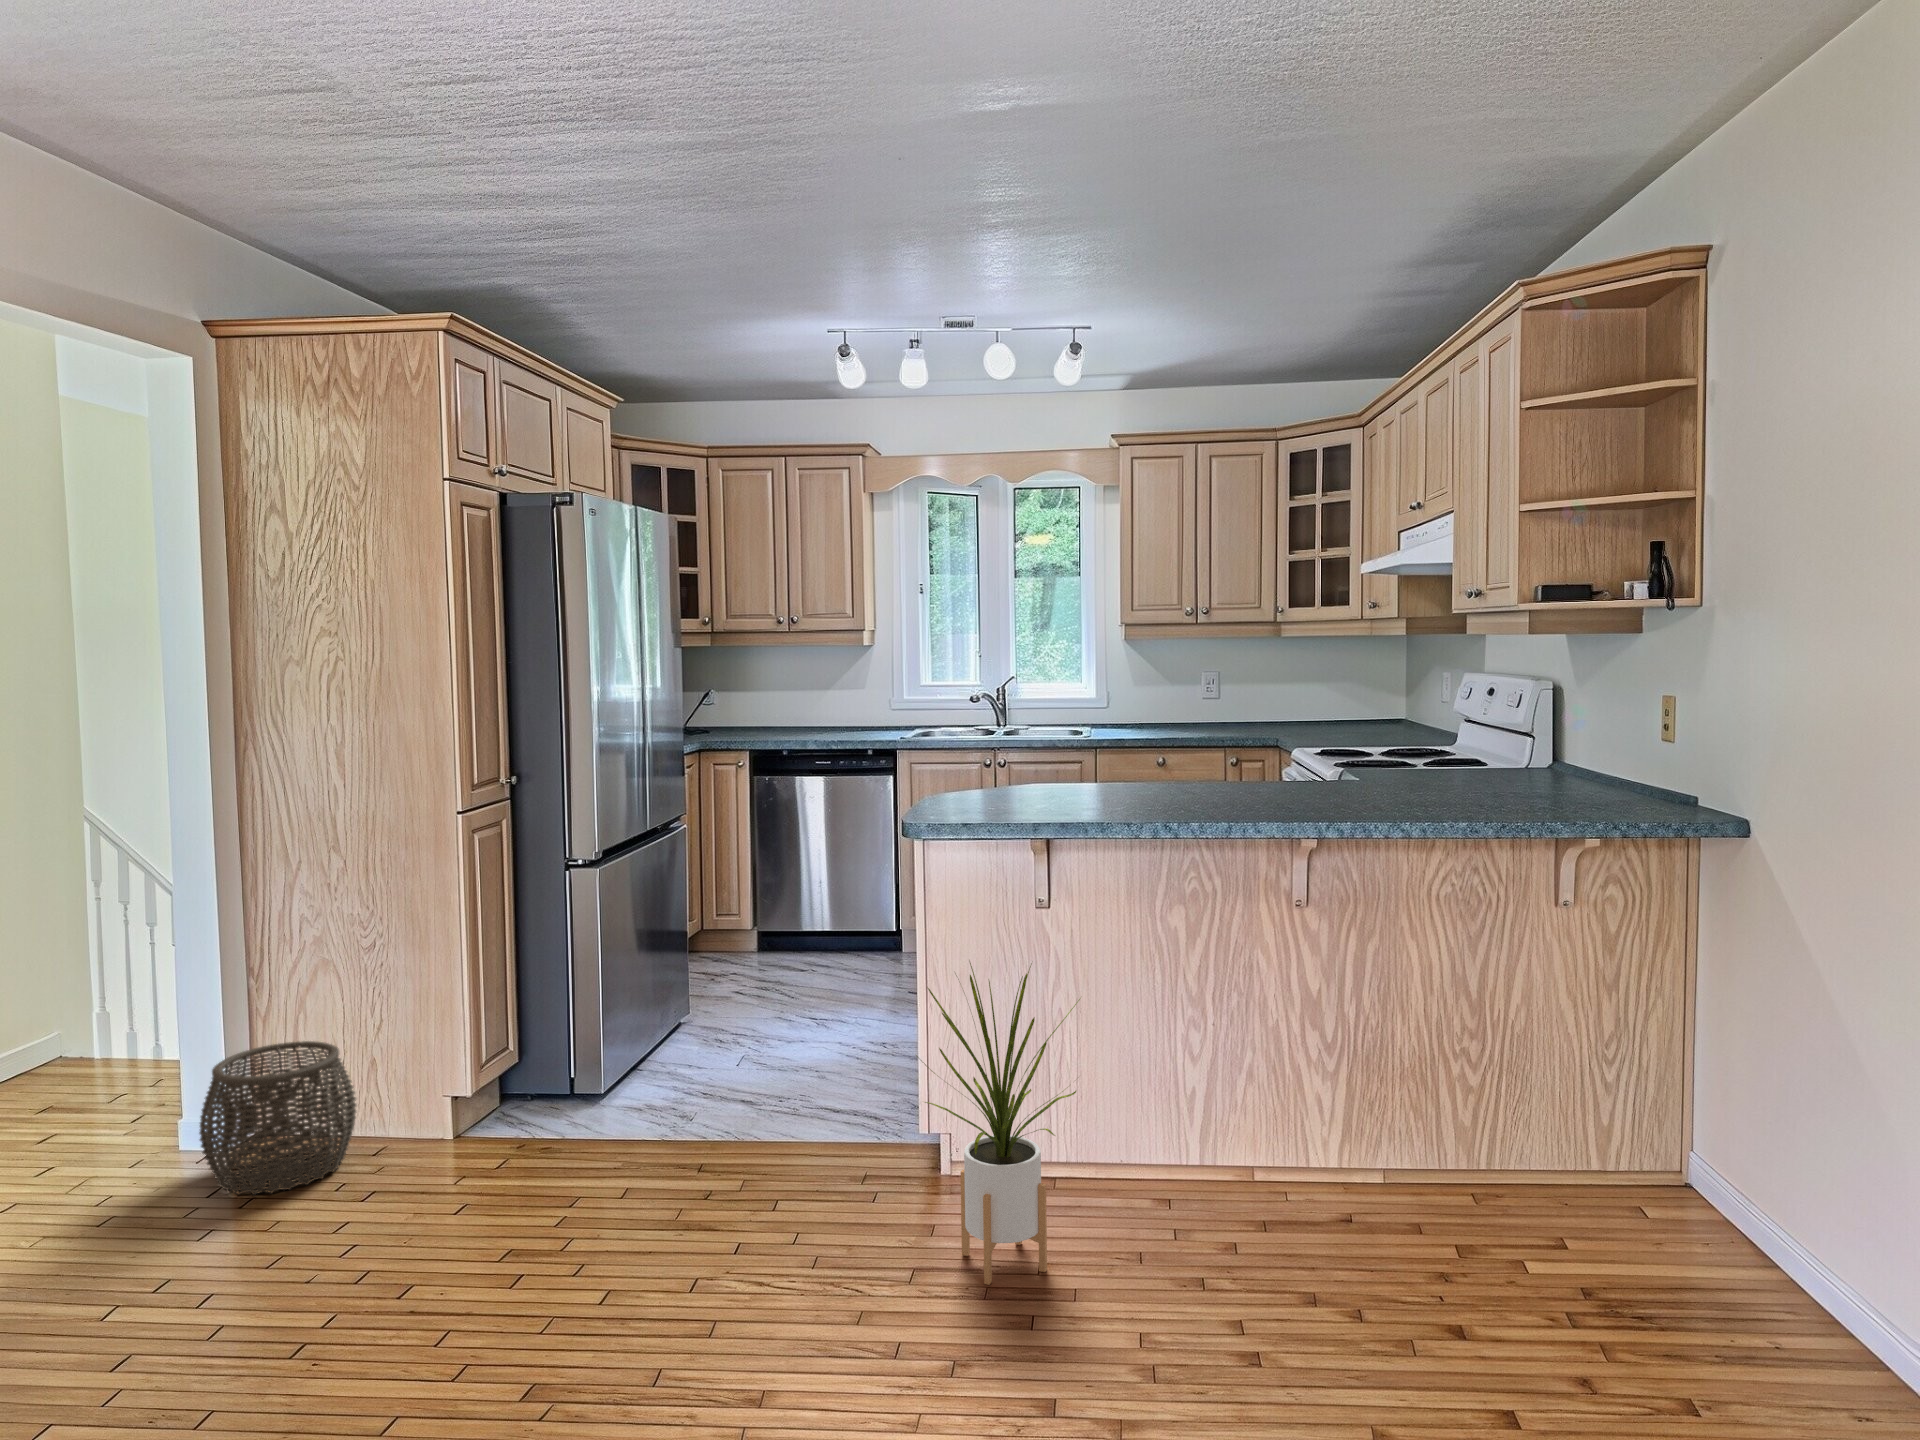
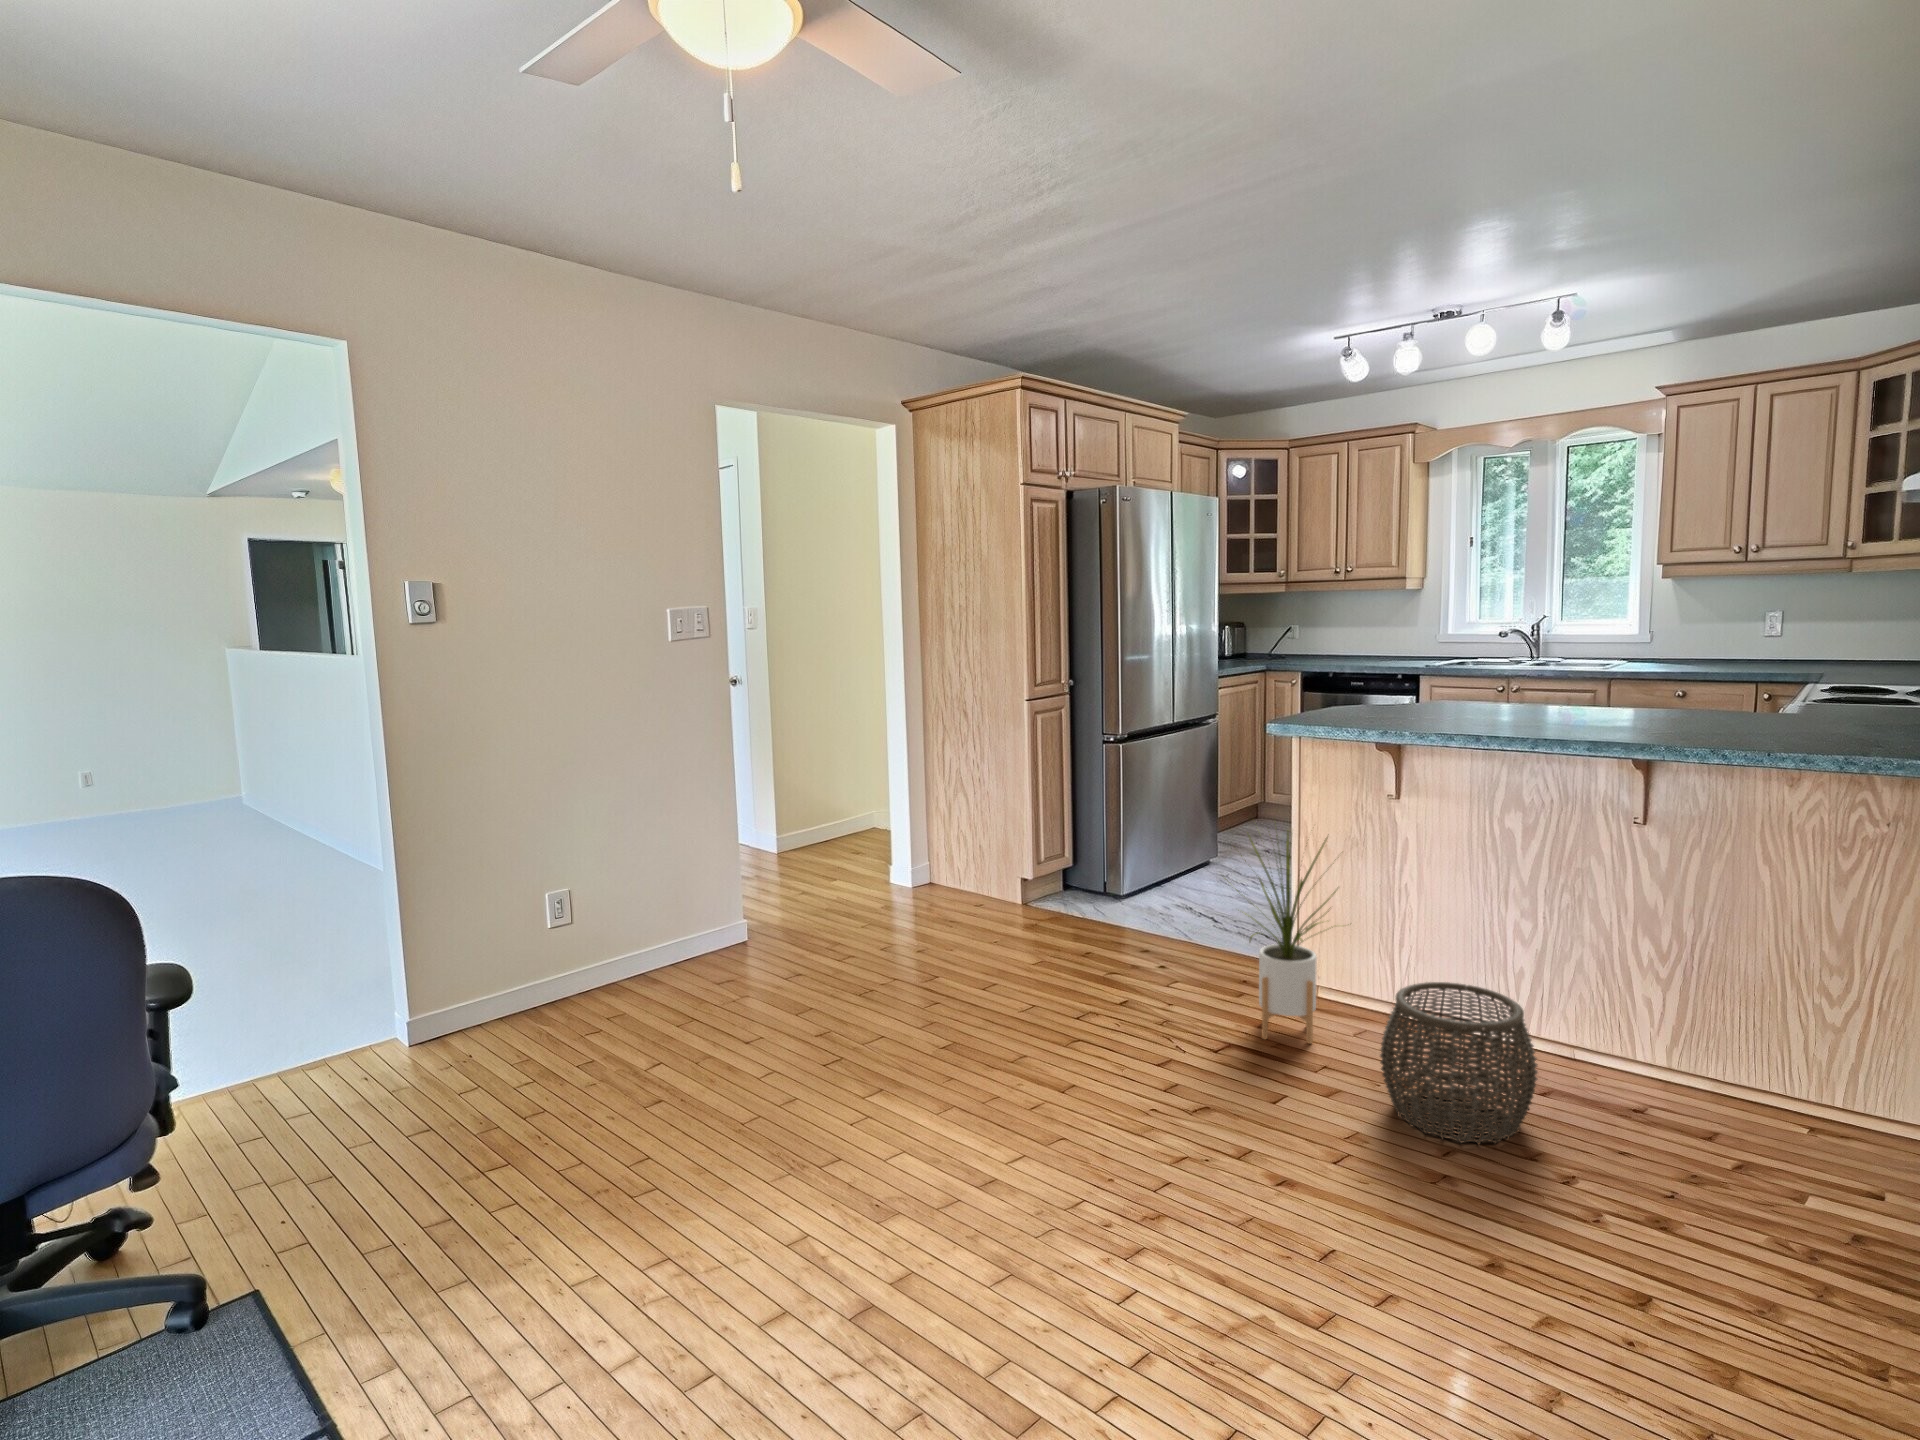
woven basket: present [200,1041,357,1195] -> present [1380,982,1538,1144]

